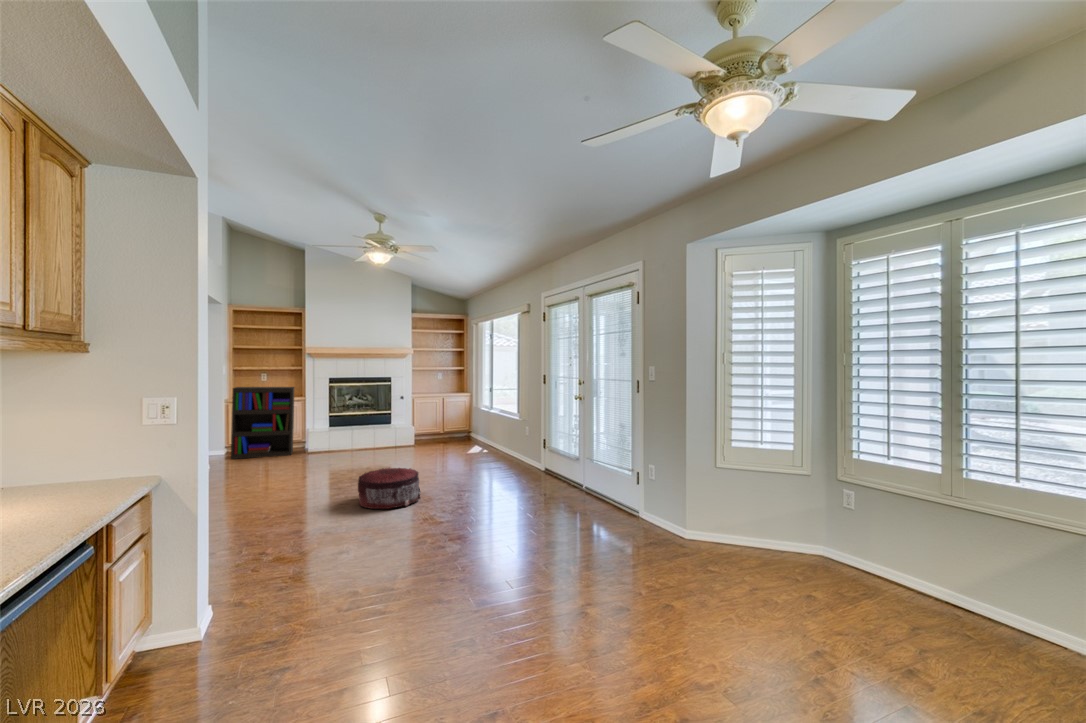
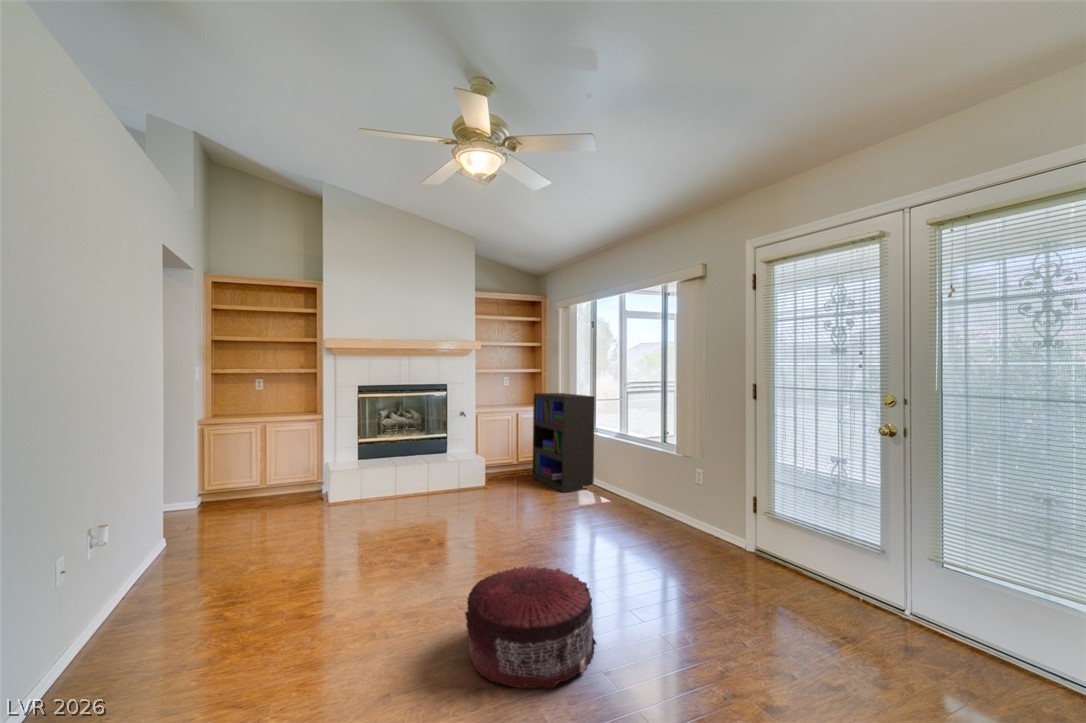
bookshelf: present [231,387,294,459] -> present [532,393,595,492]

